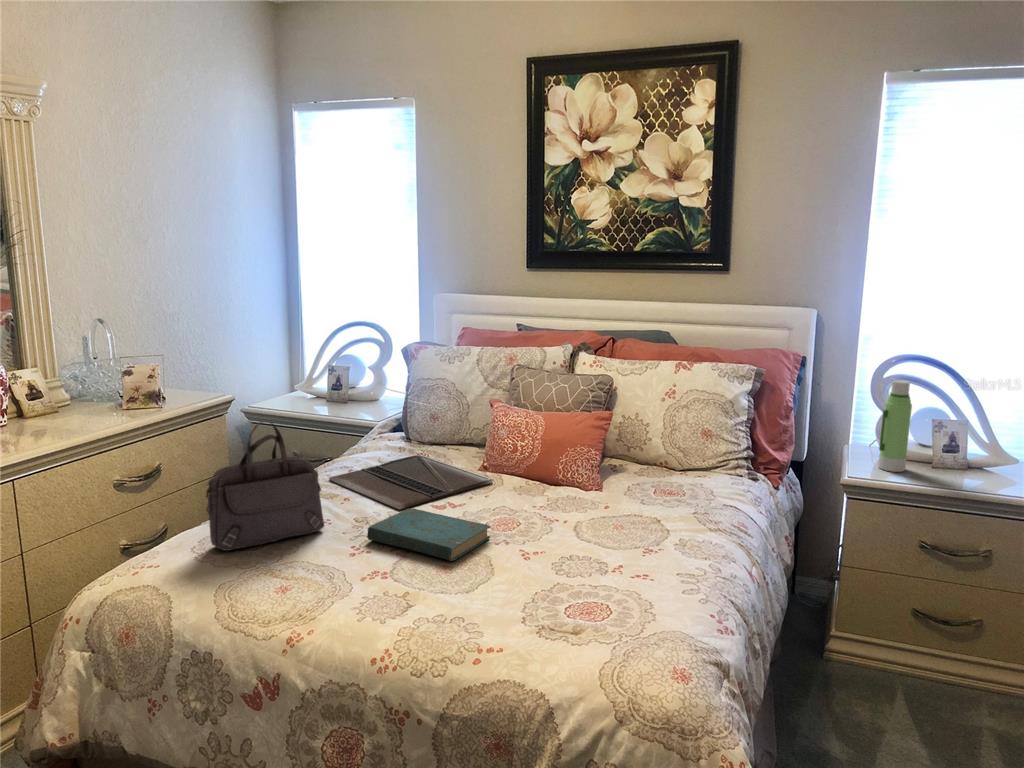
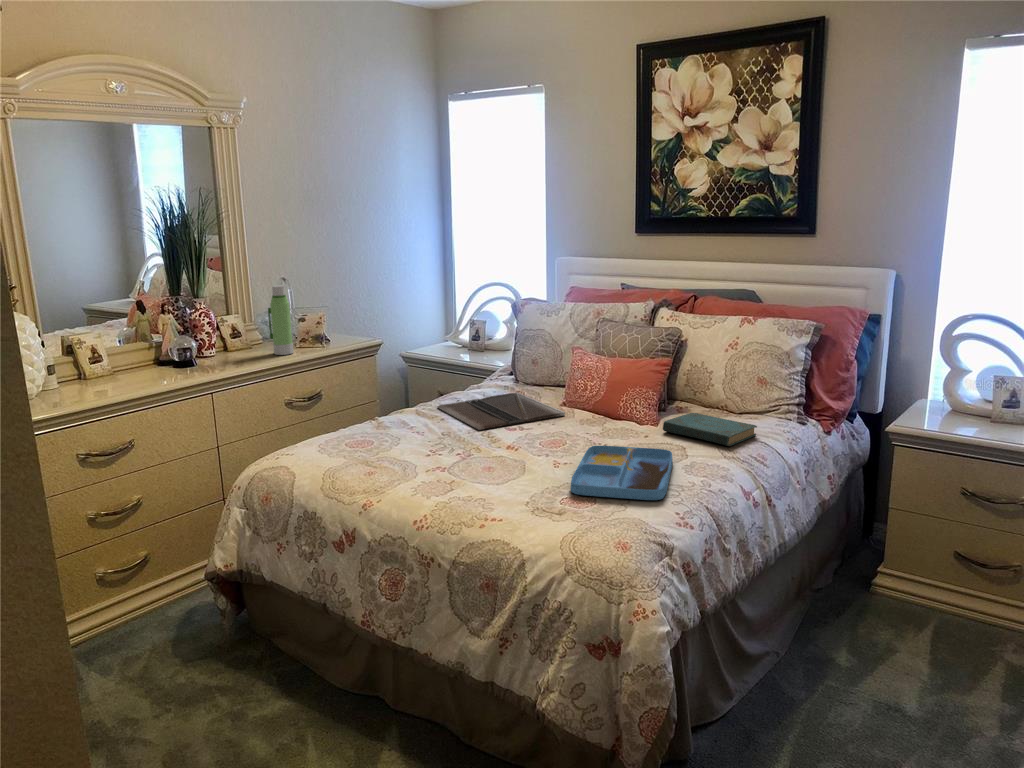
water bottle: present [879,380,912,472] -> present [268,285,293,355]
handbag: present [206,421,324,551] -> none [327,354,416,448]
book: present [367,509,491,561] -> present [663,413,757,446]
tray: none [555,524,684,600] -> present [571,446,673,500]

